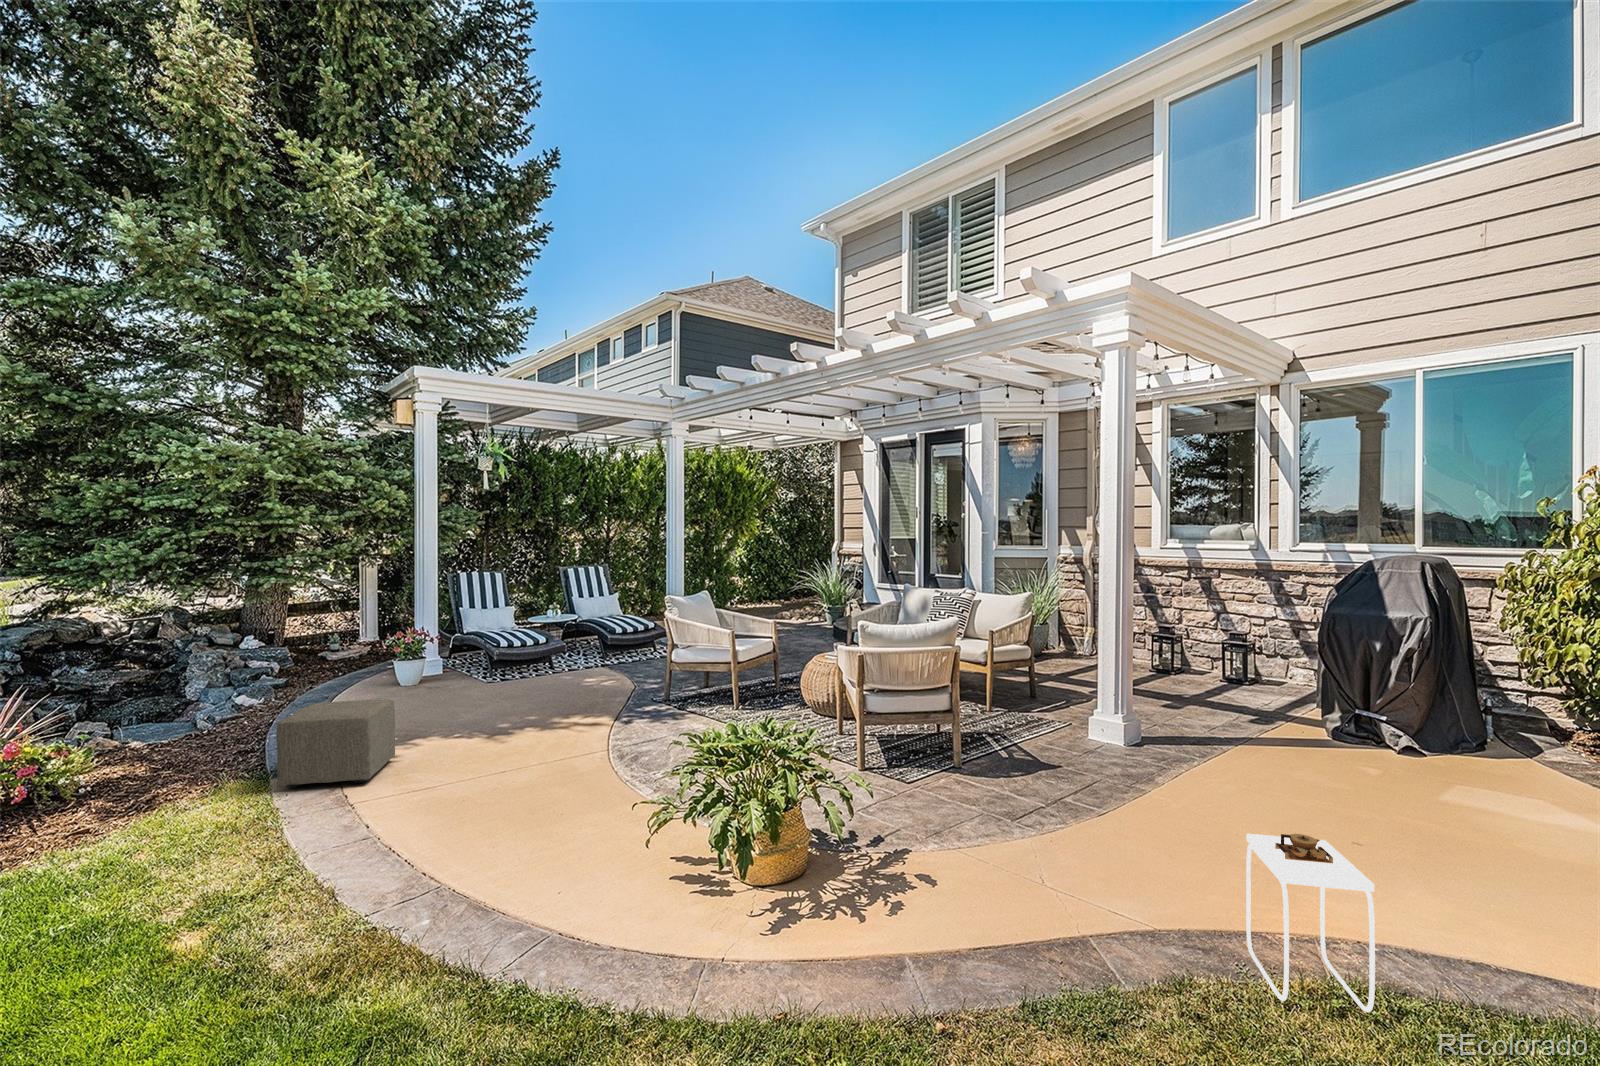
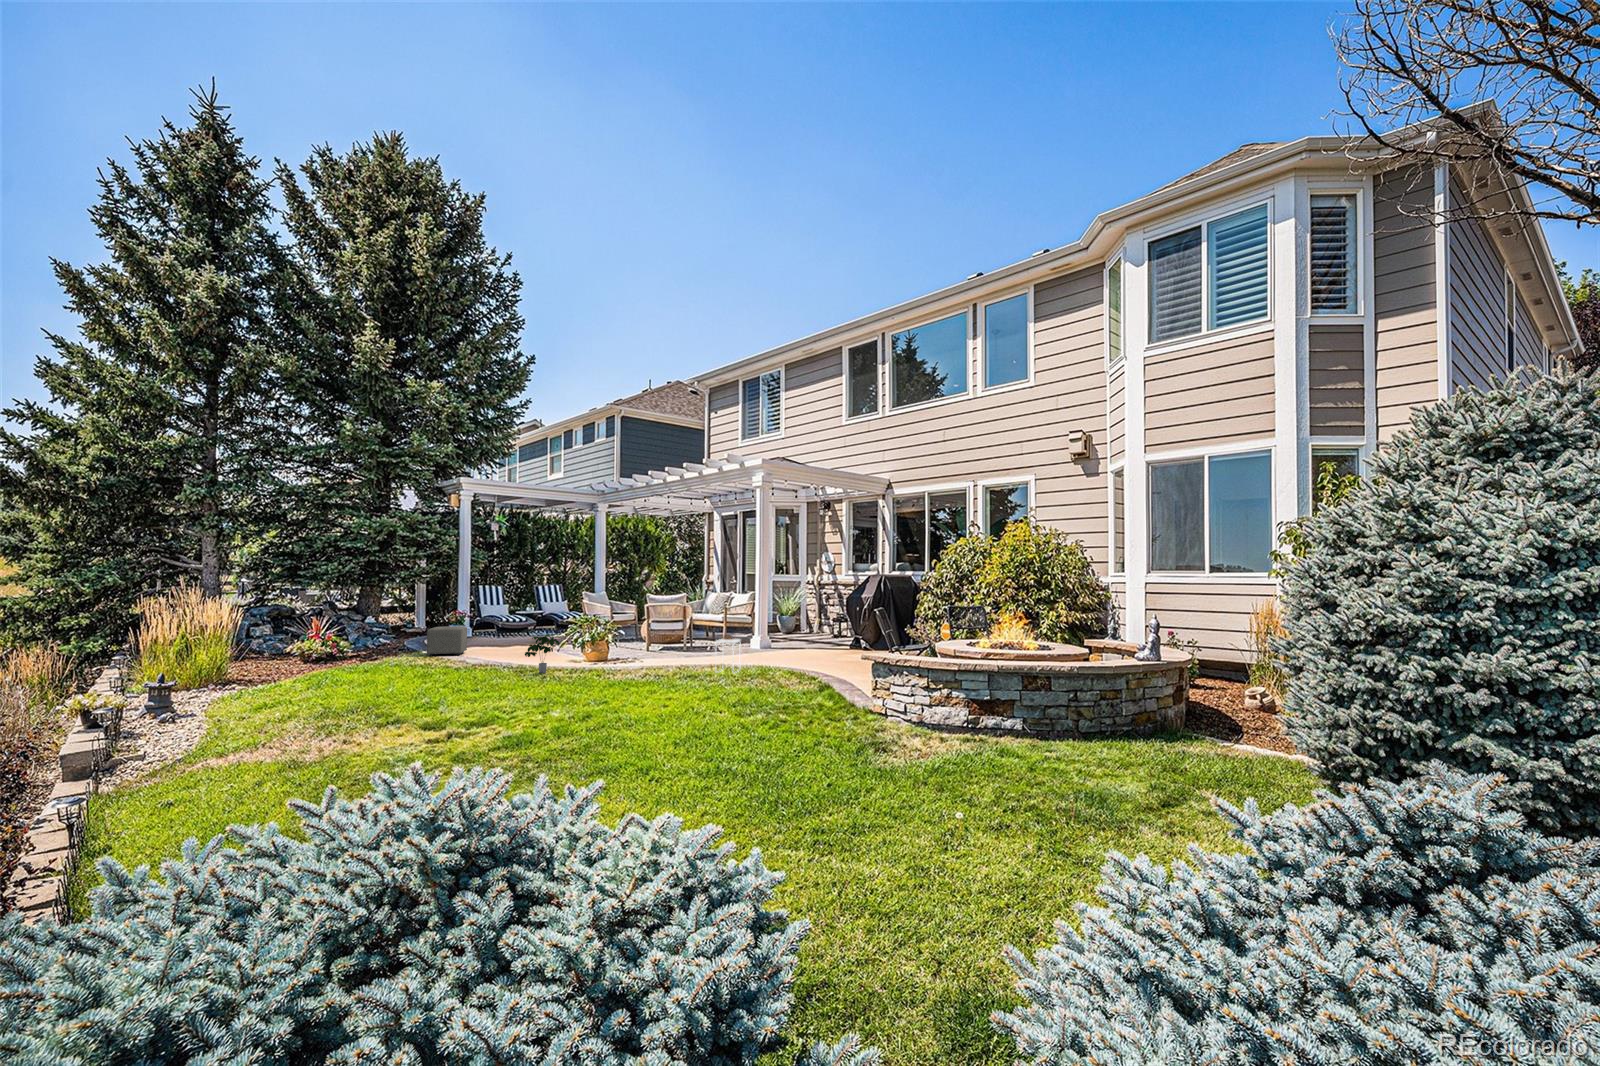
potted plant: none [510,833,643,996] -> present [525,635,559,673]

